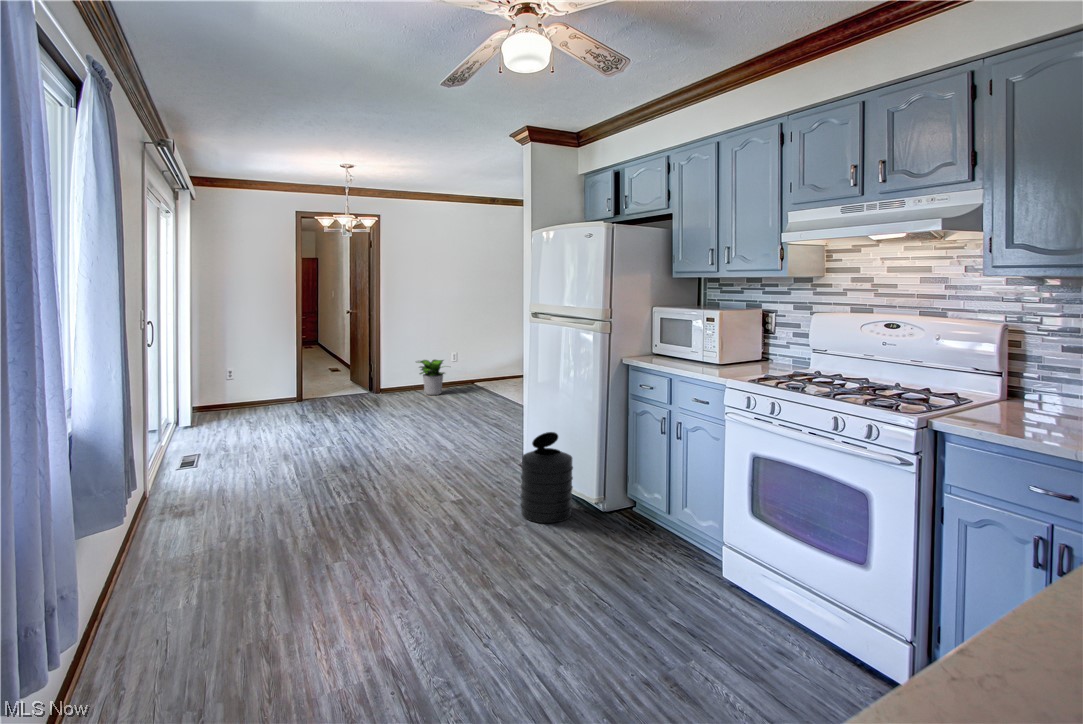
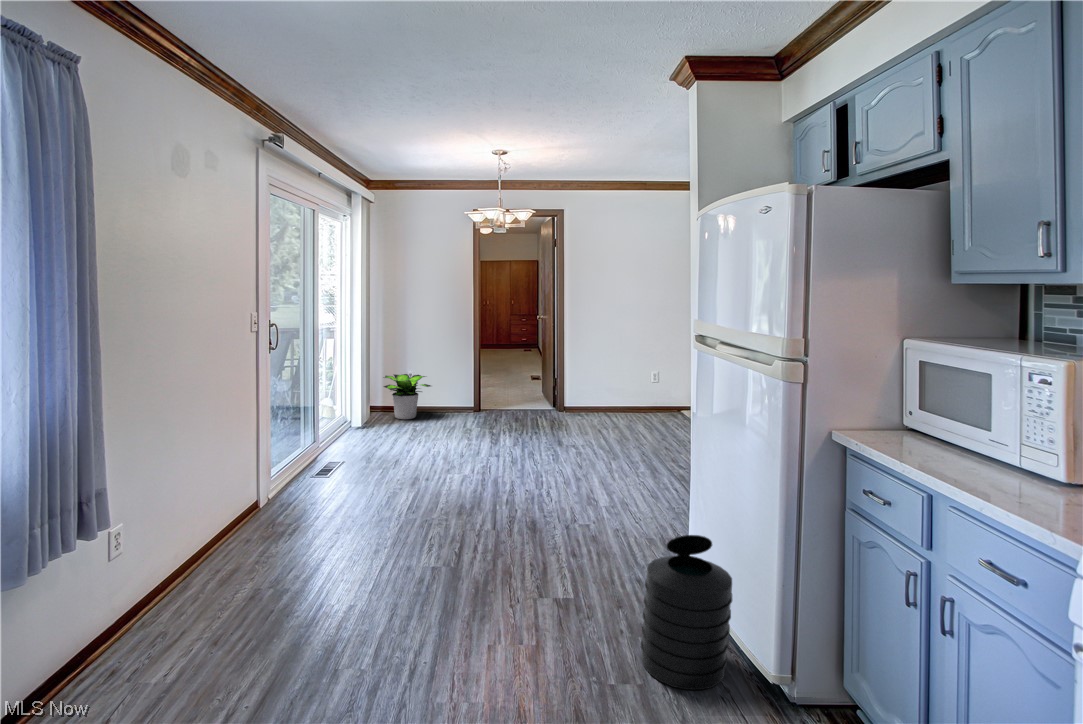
potted plant: present [418,360,444,395] -> present [384,374,431,419]

